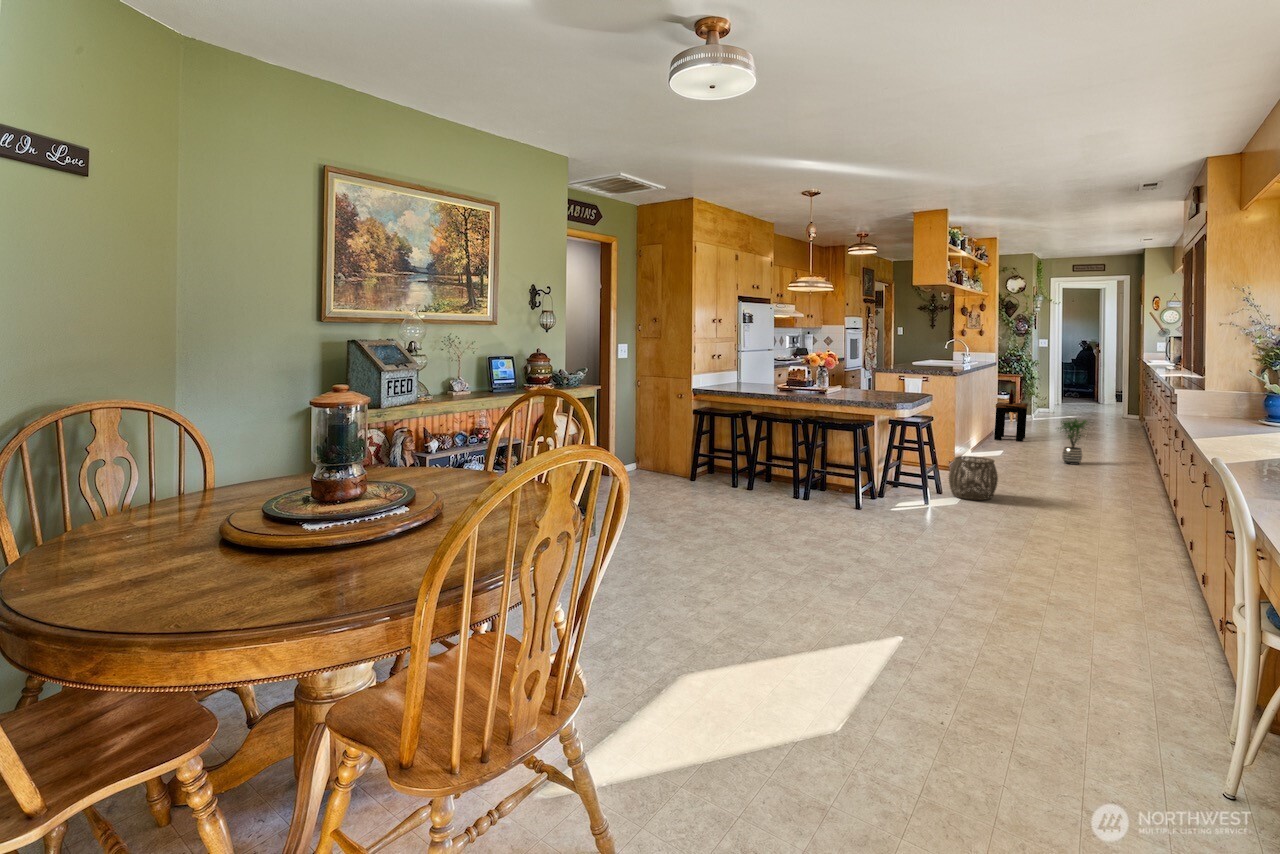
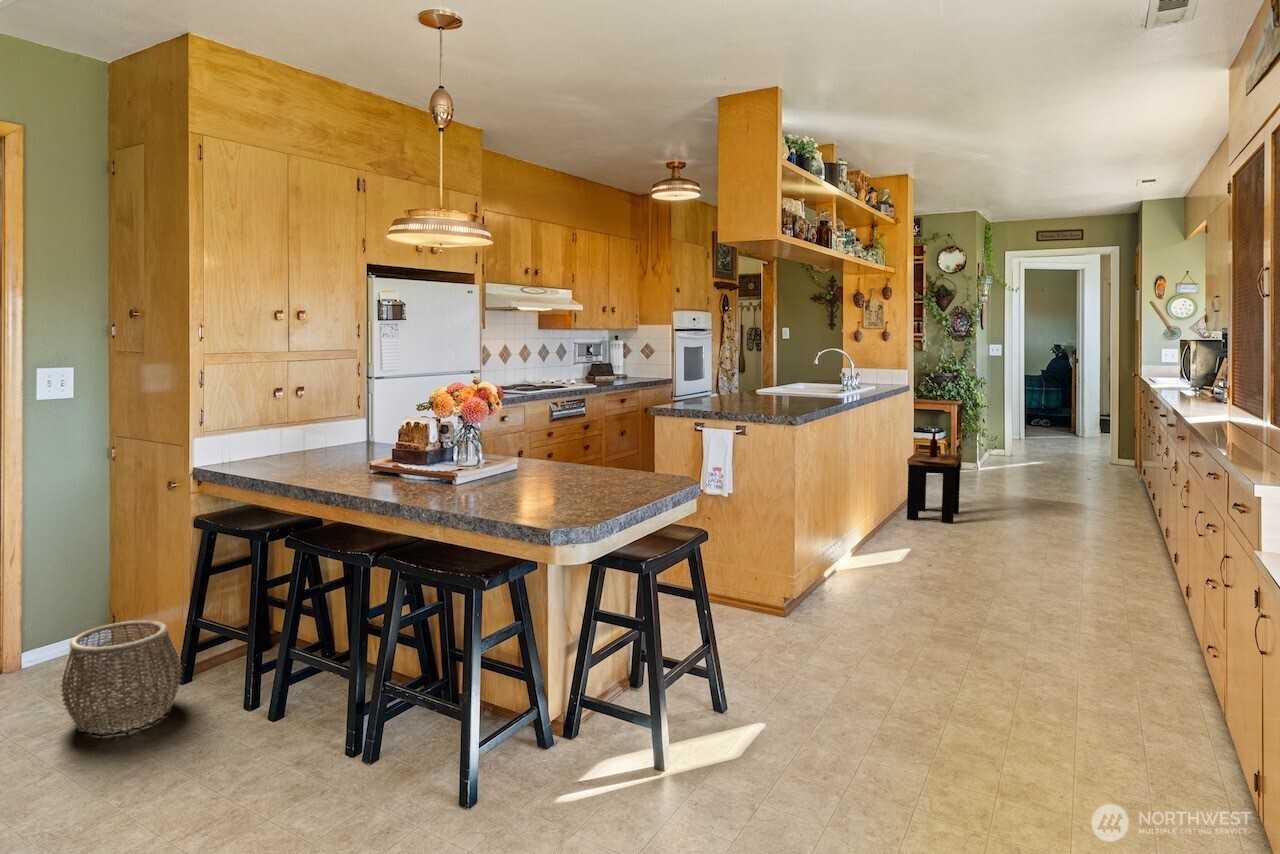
potted plant: present [1058,419,1087,465] -> none [993,500,1059,592]
woven basket: present [949,456,998,500] -> present [61,620,182,735]

